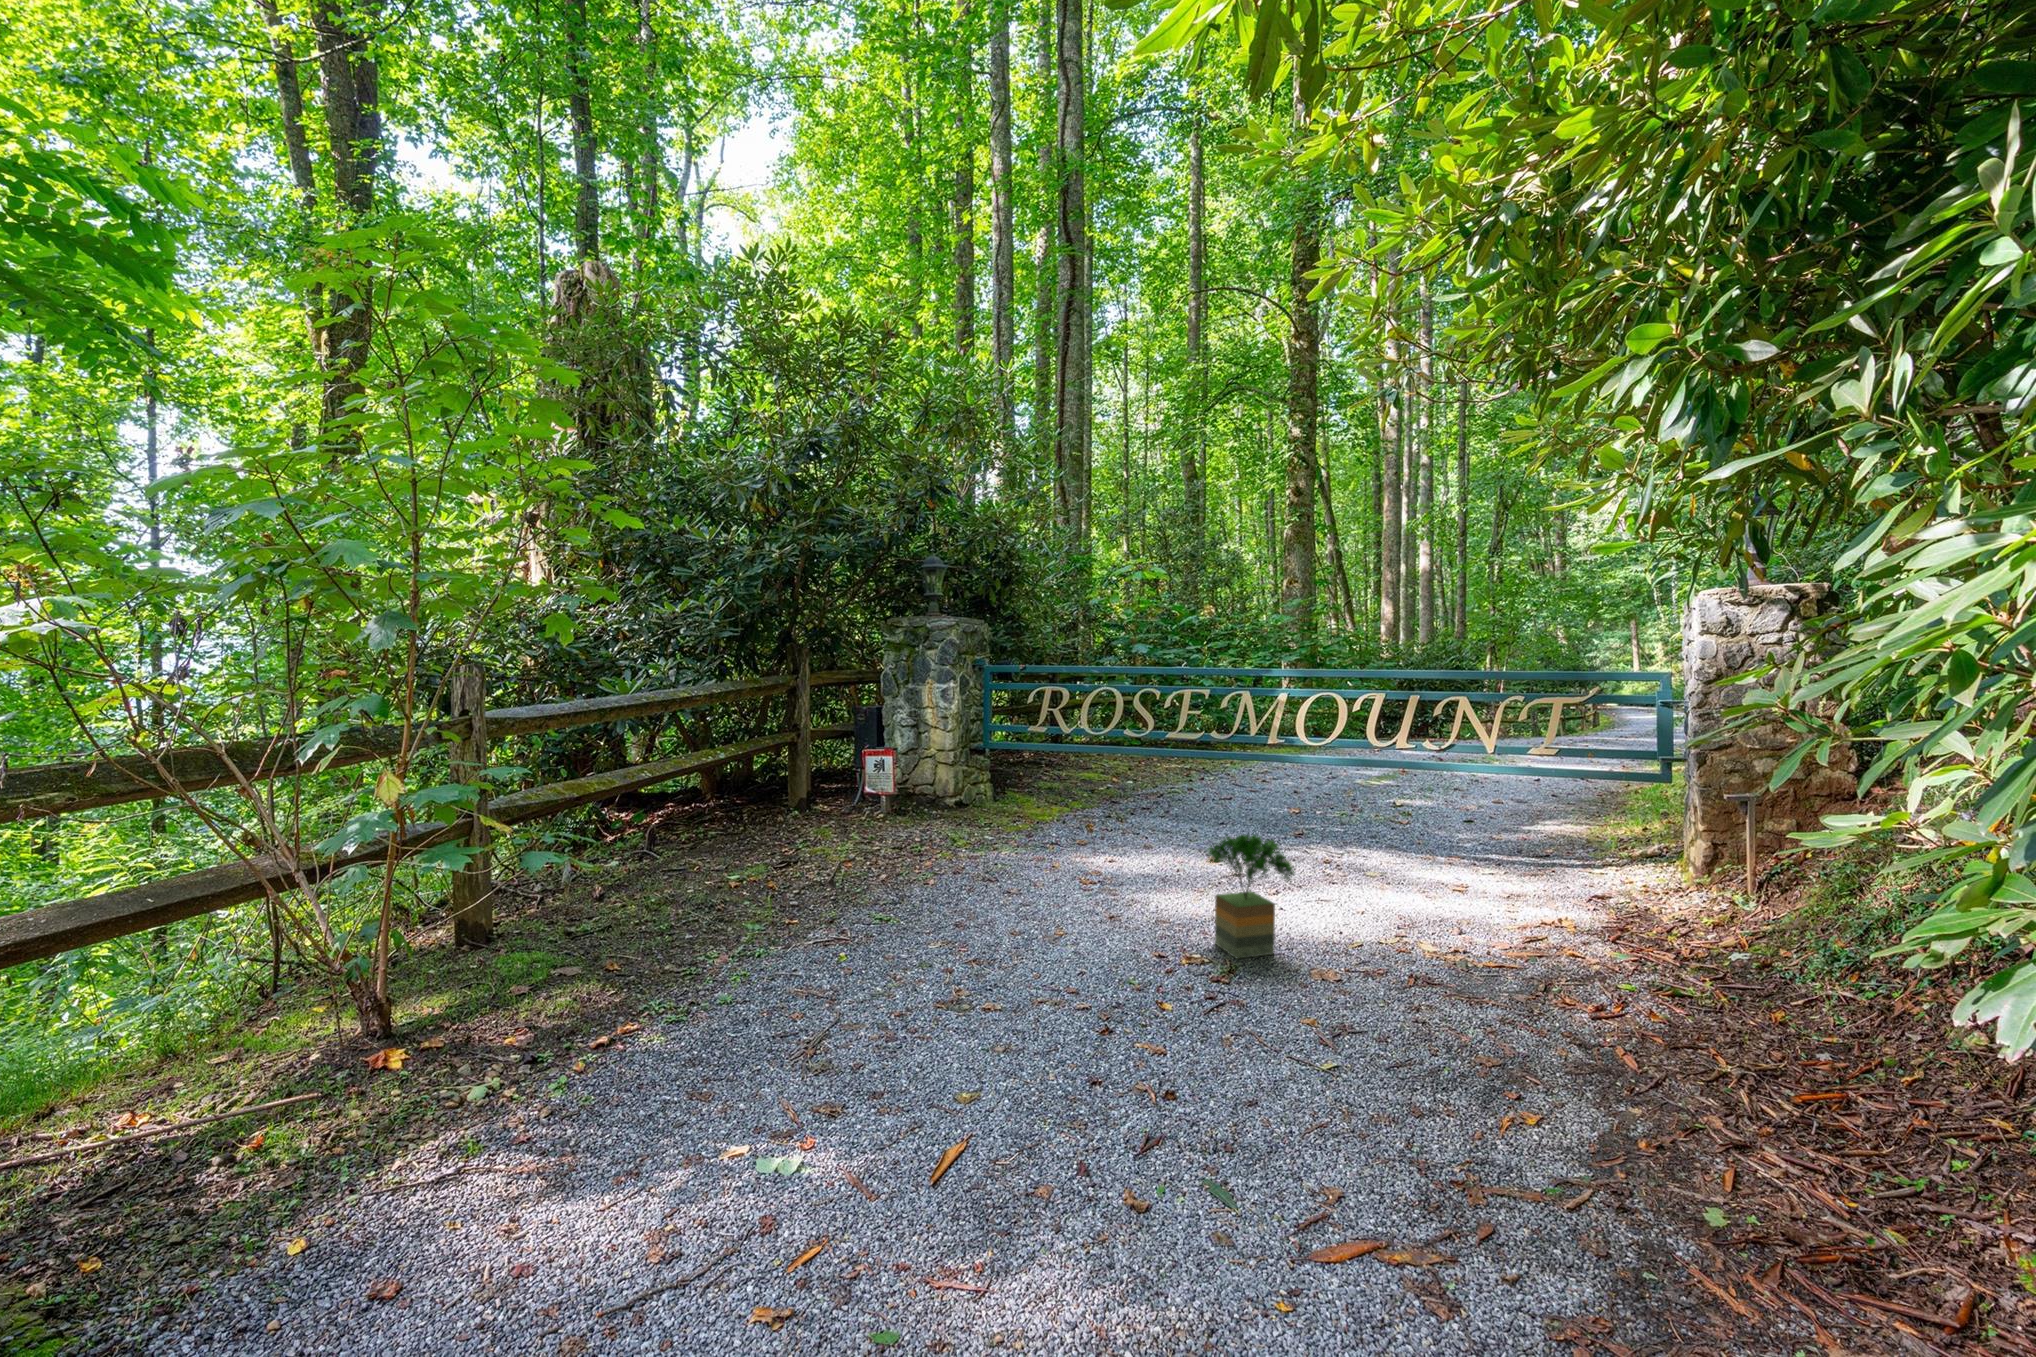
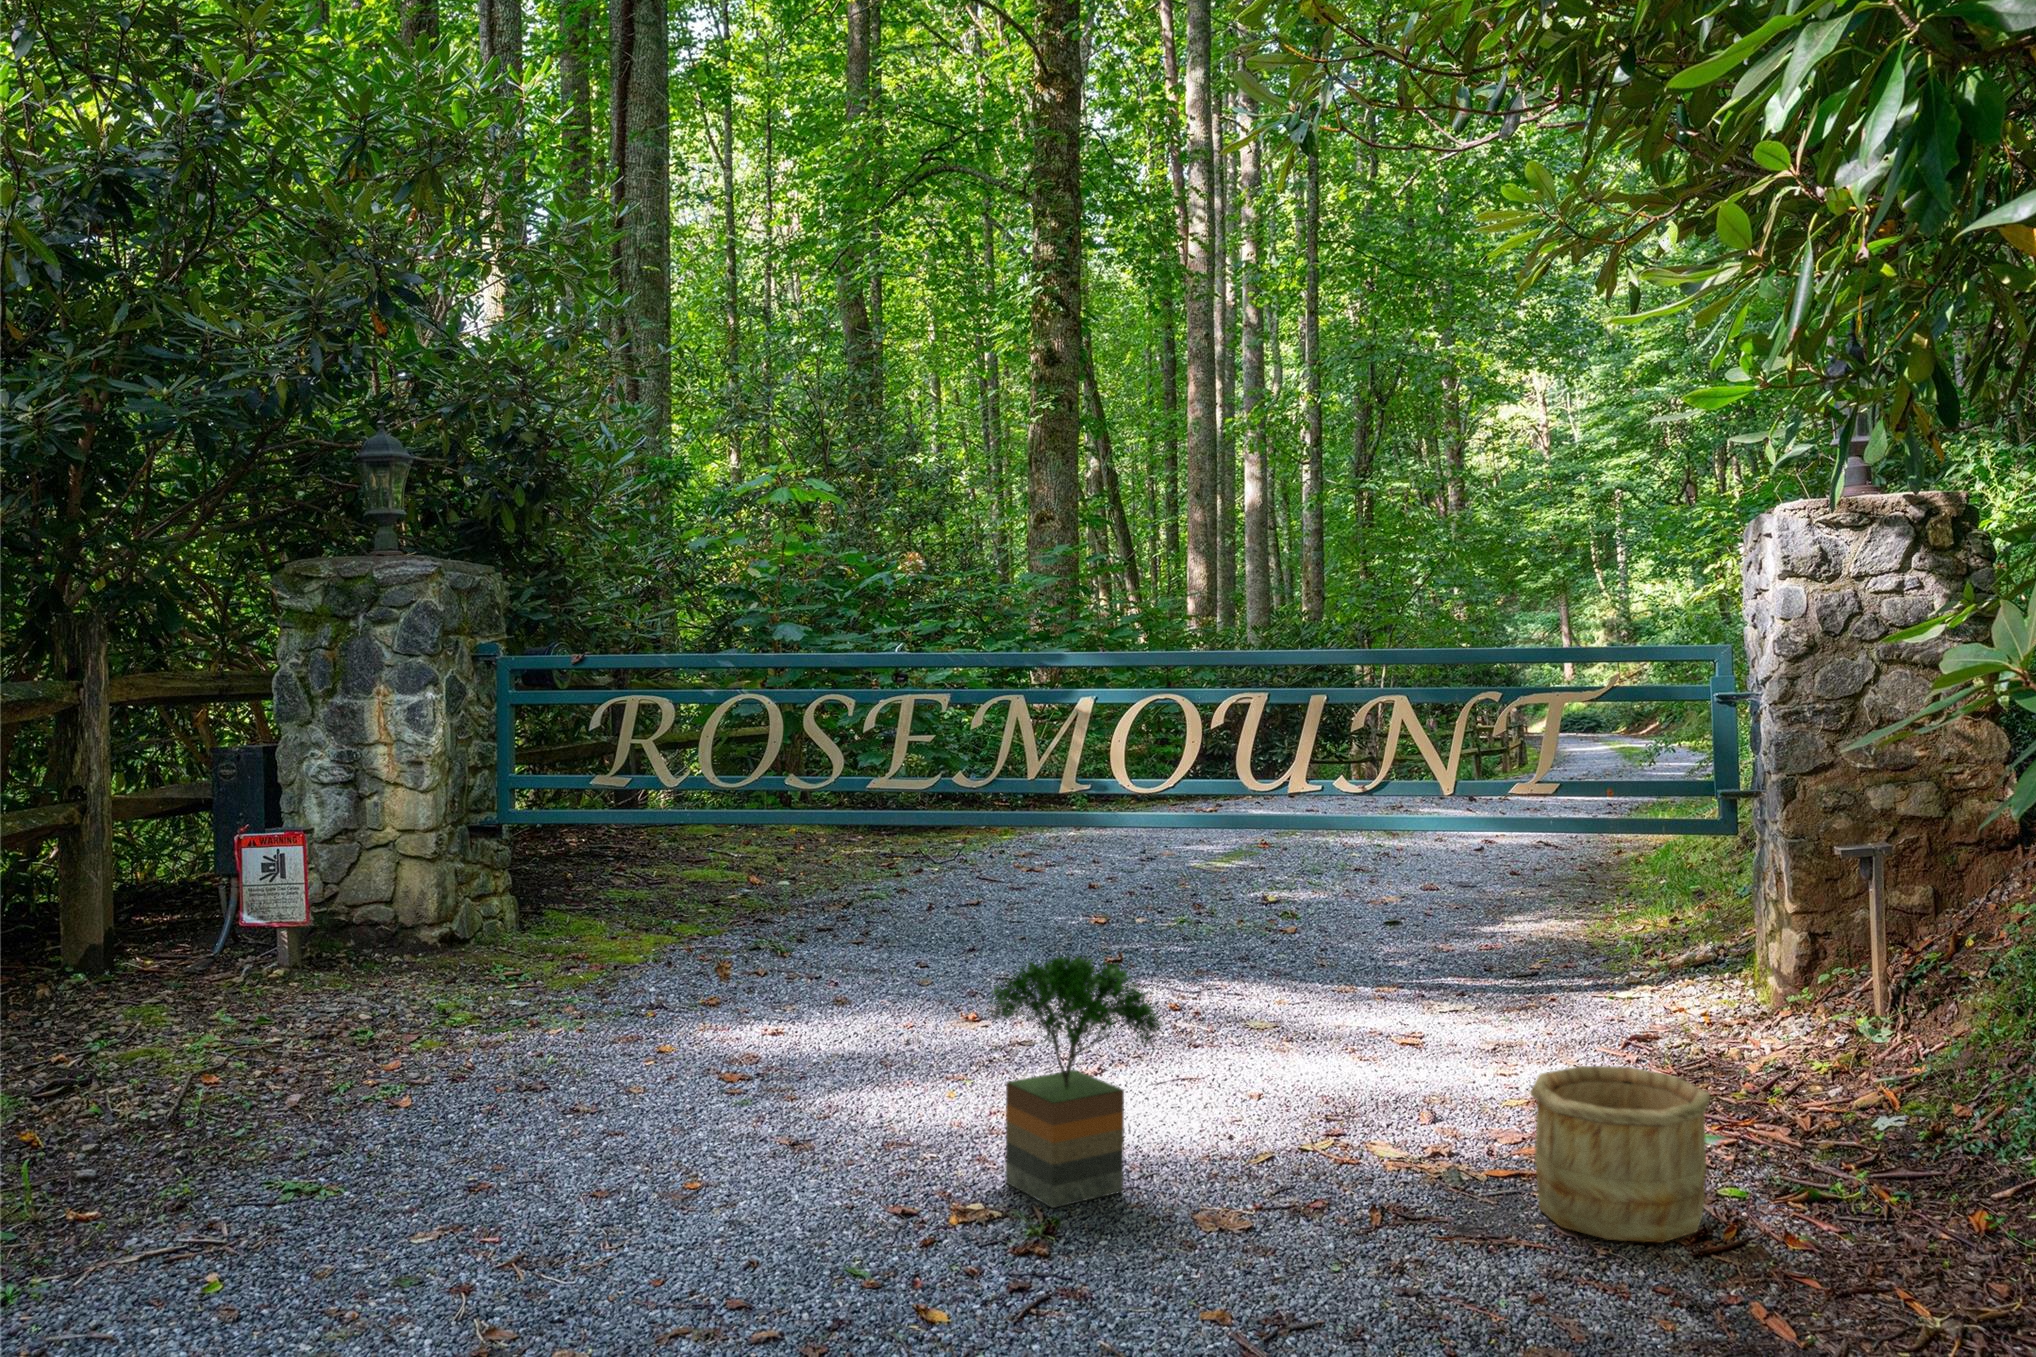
wooden bucket: none [1501,912,1611,1012] -> present [1531,1066,1710,1242]

